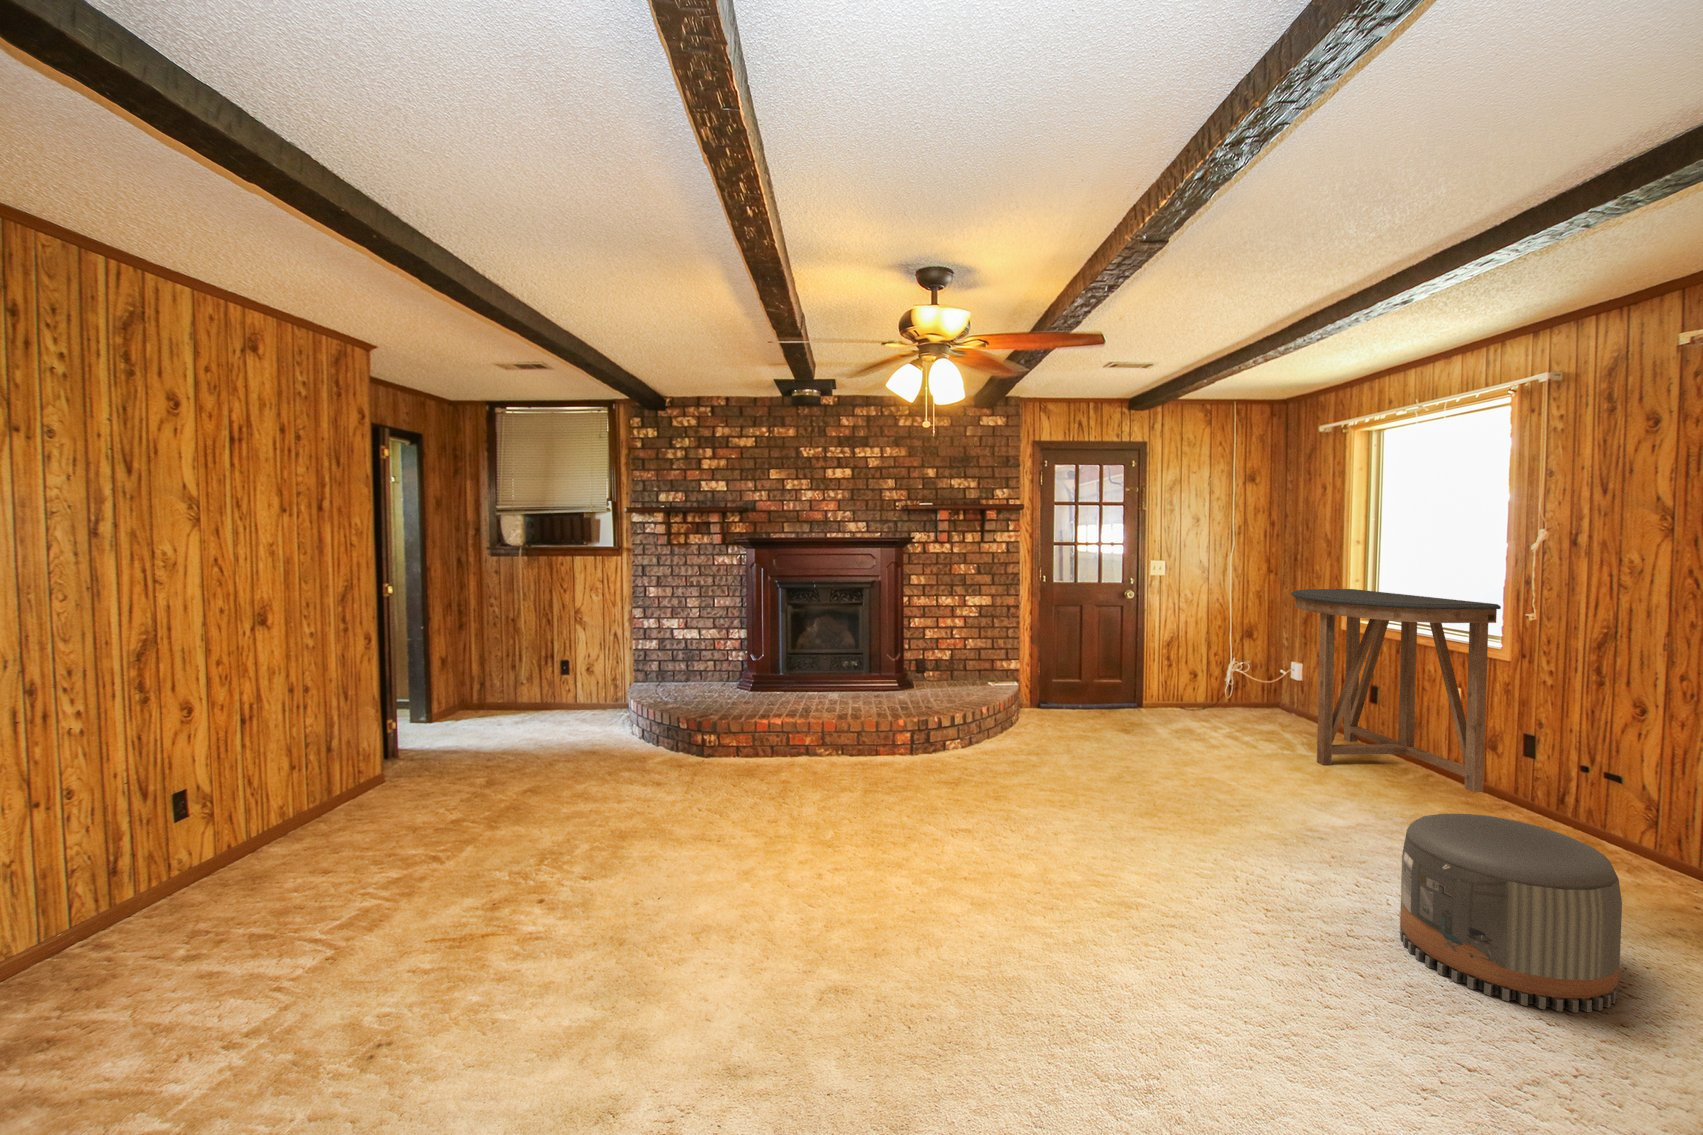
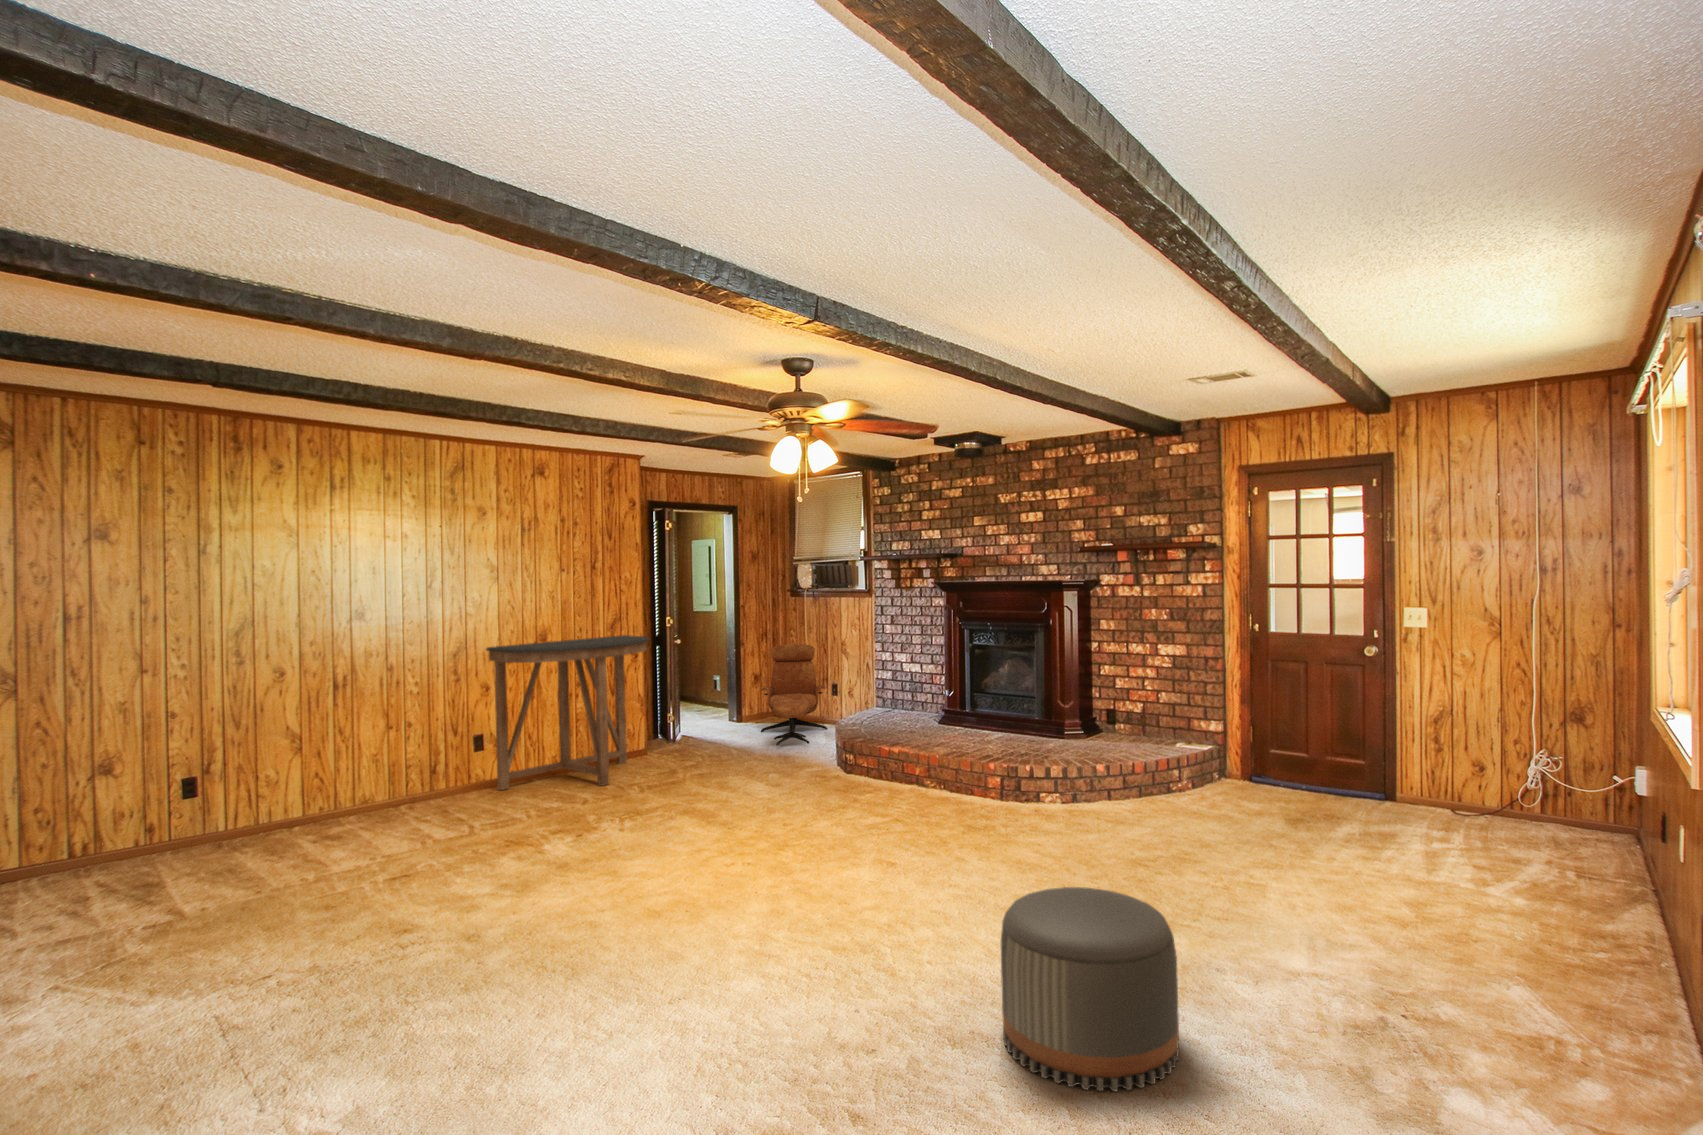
console table: present [1291,589,1501,792] -> present [486,635,649,790]
lounge chair: none [477,614,592,742] -> present [761,644,827,745]

